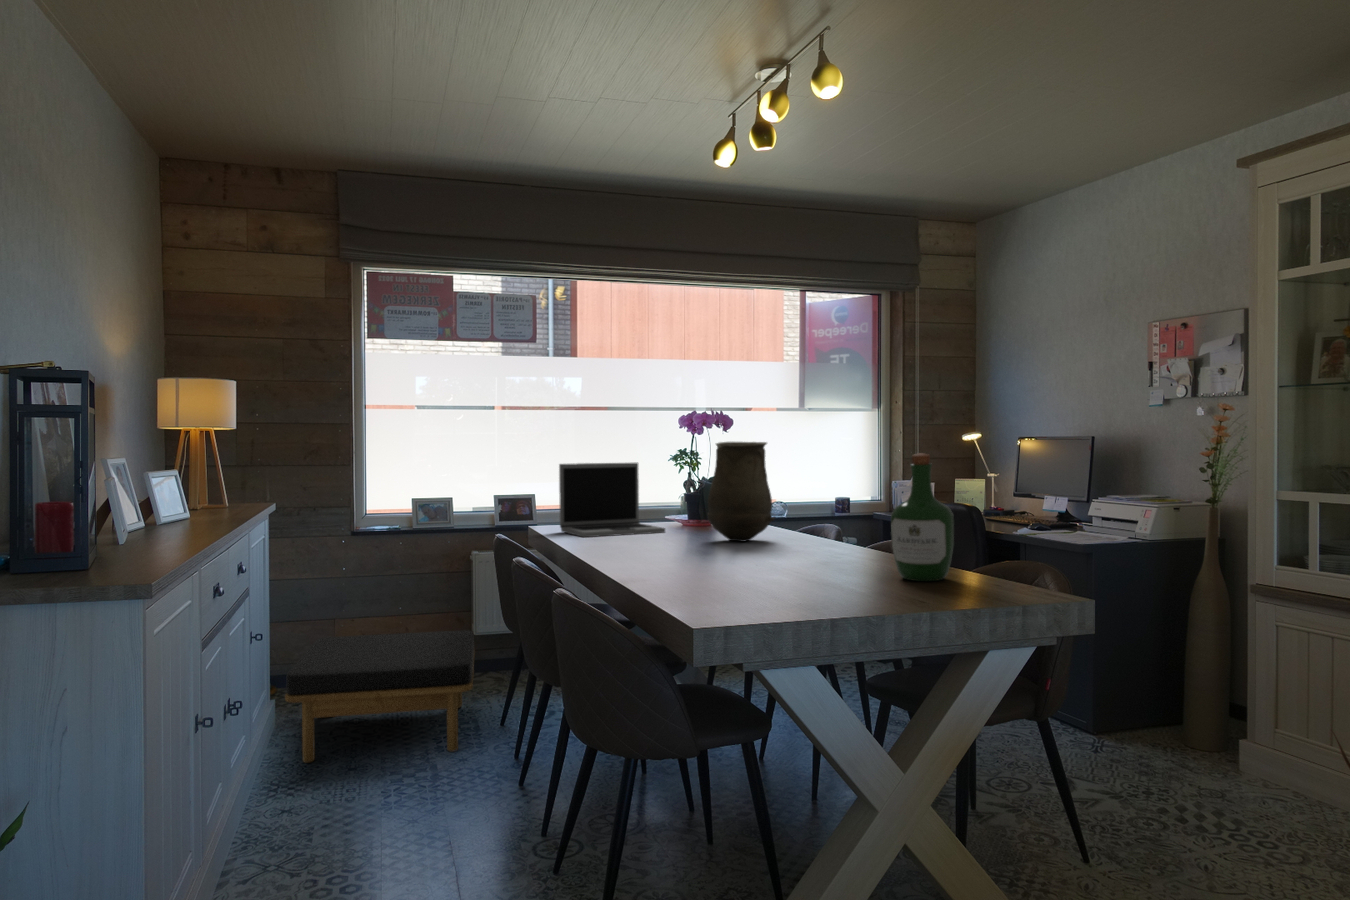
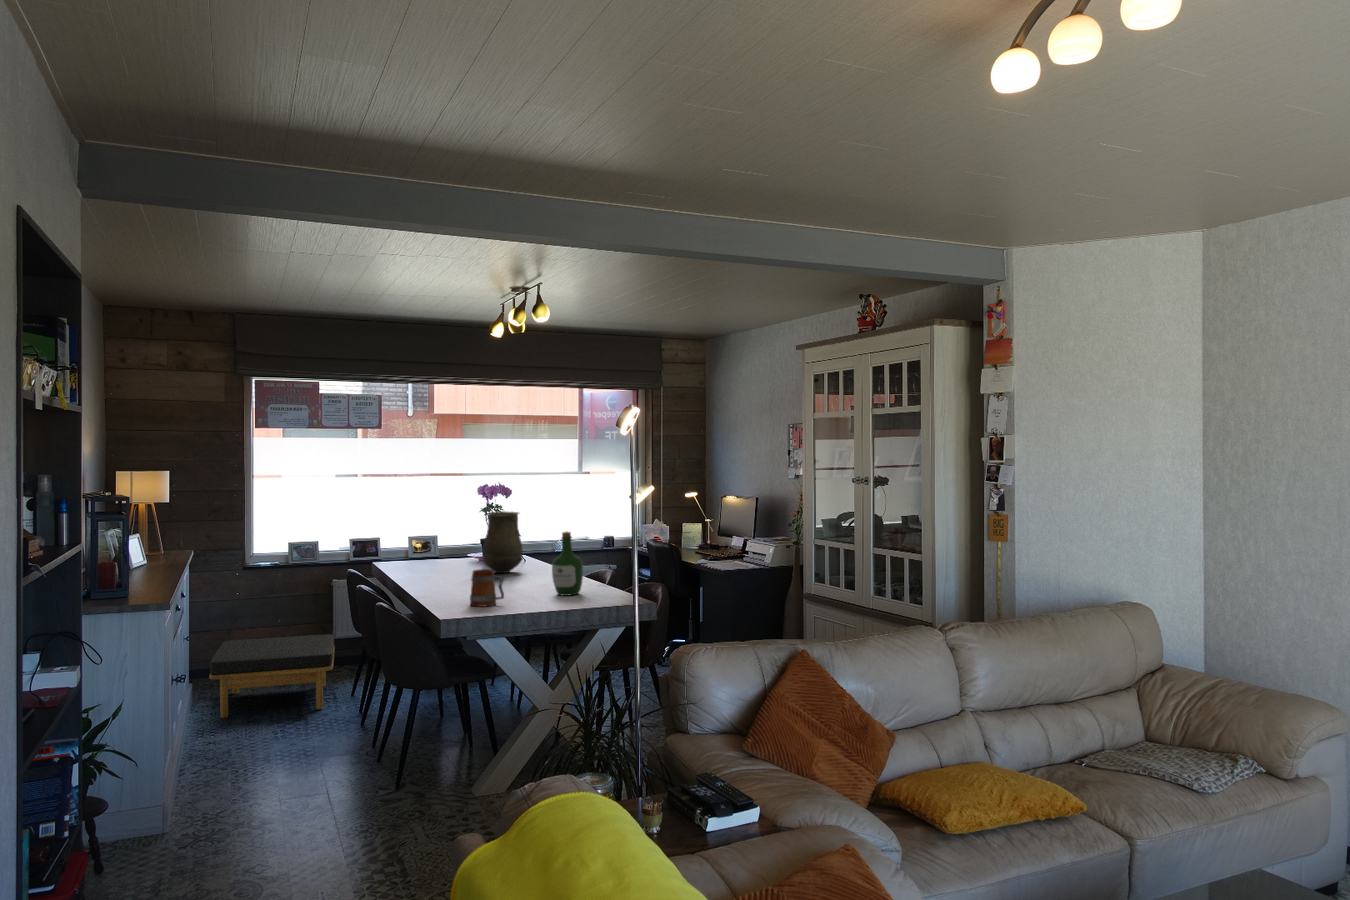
laptop: present [559,463,665,537] -> none [393,520,463,571]
mug: none [749,524,822,602] -> present [470,569,504,606]

